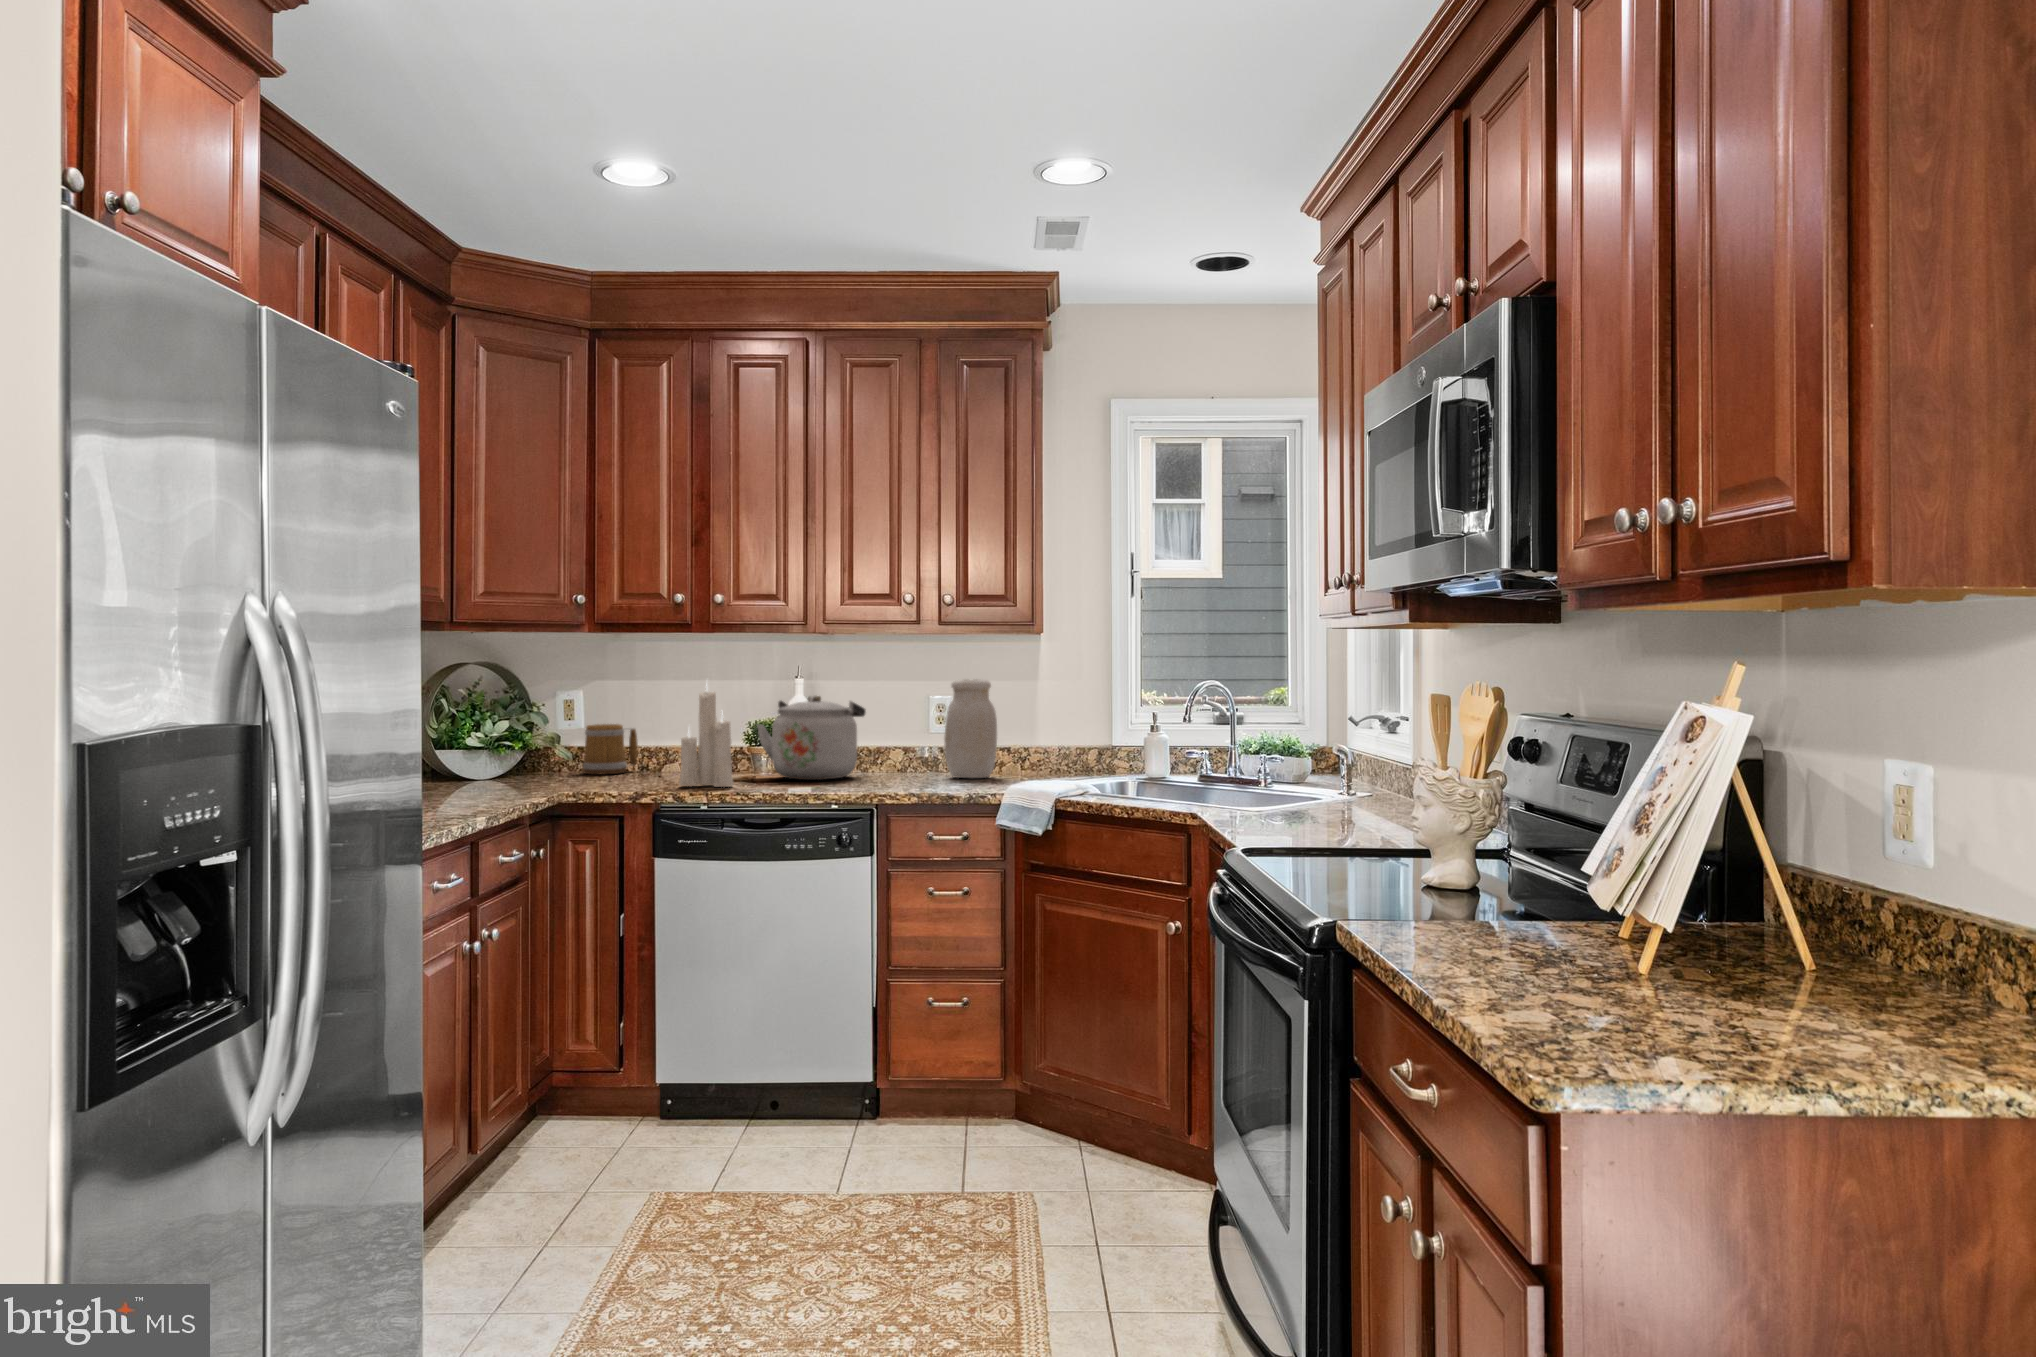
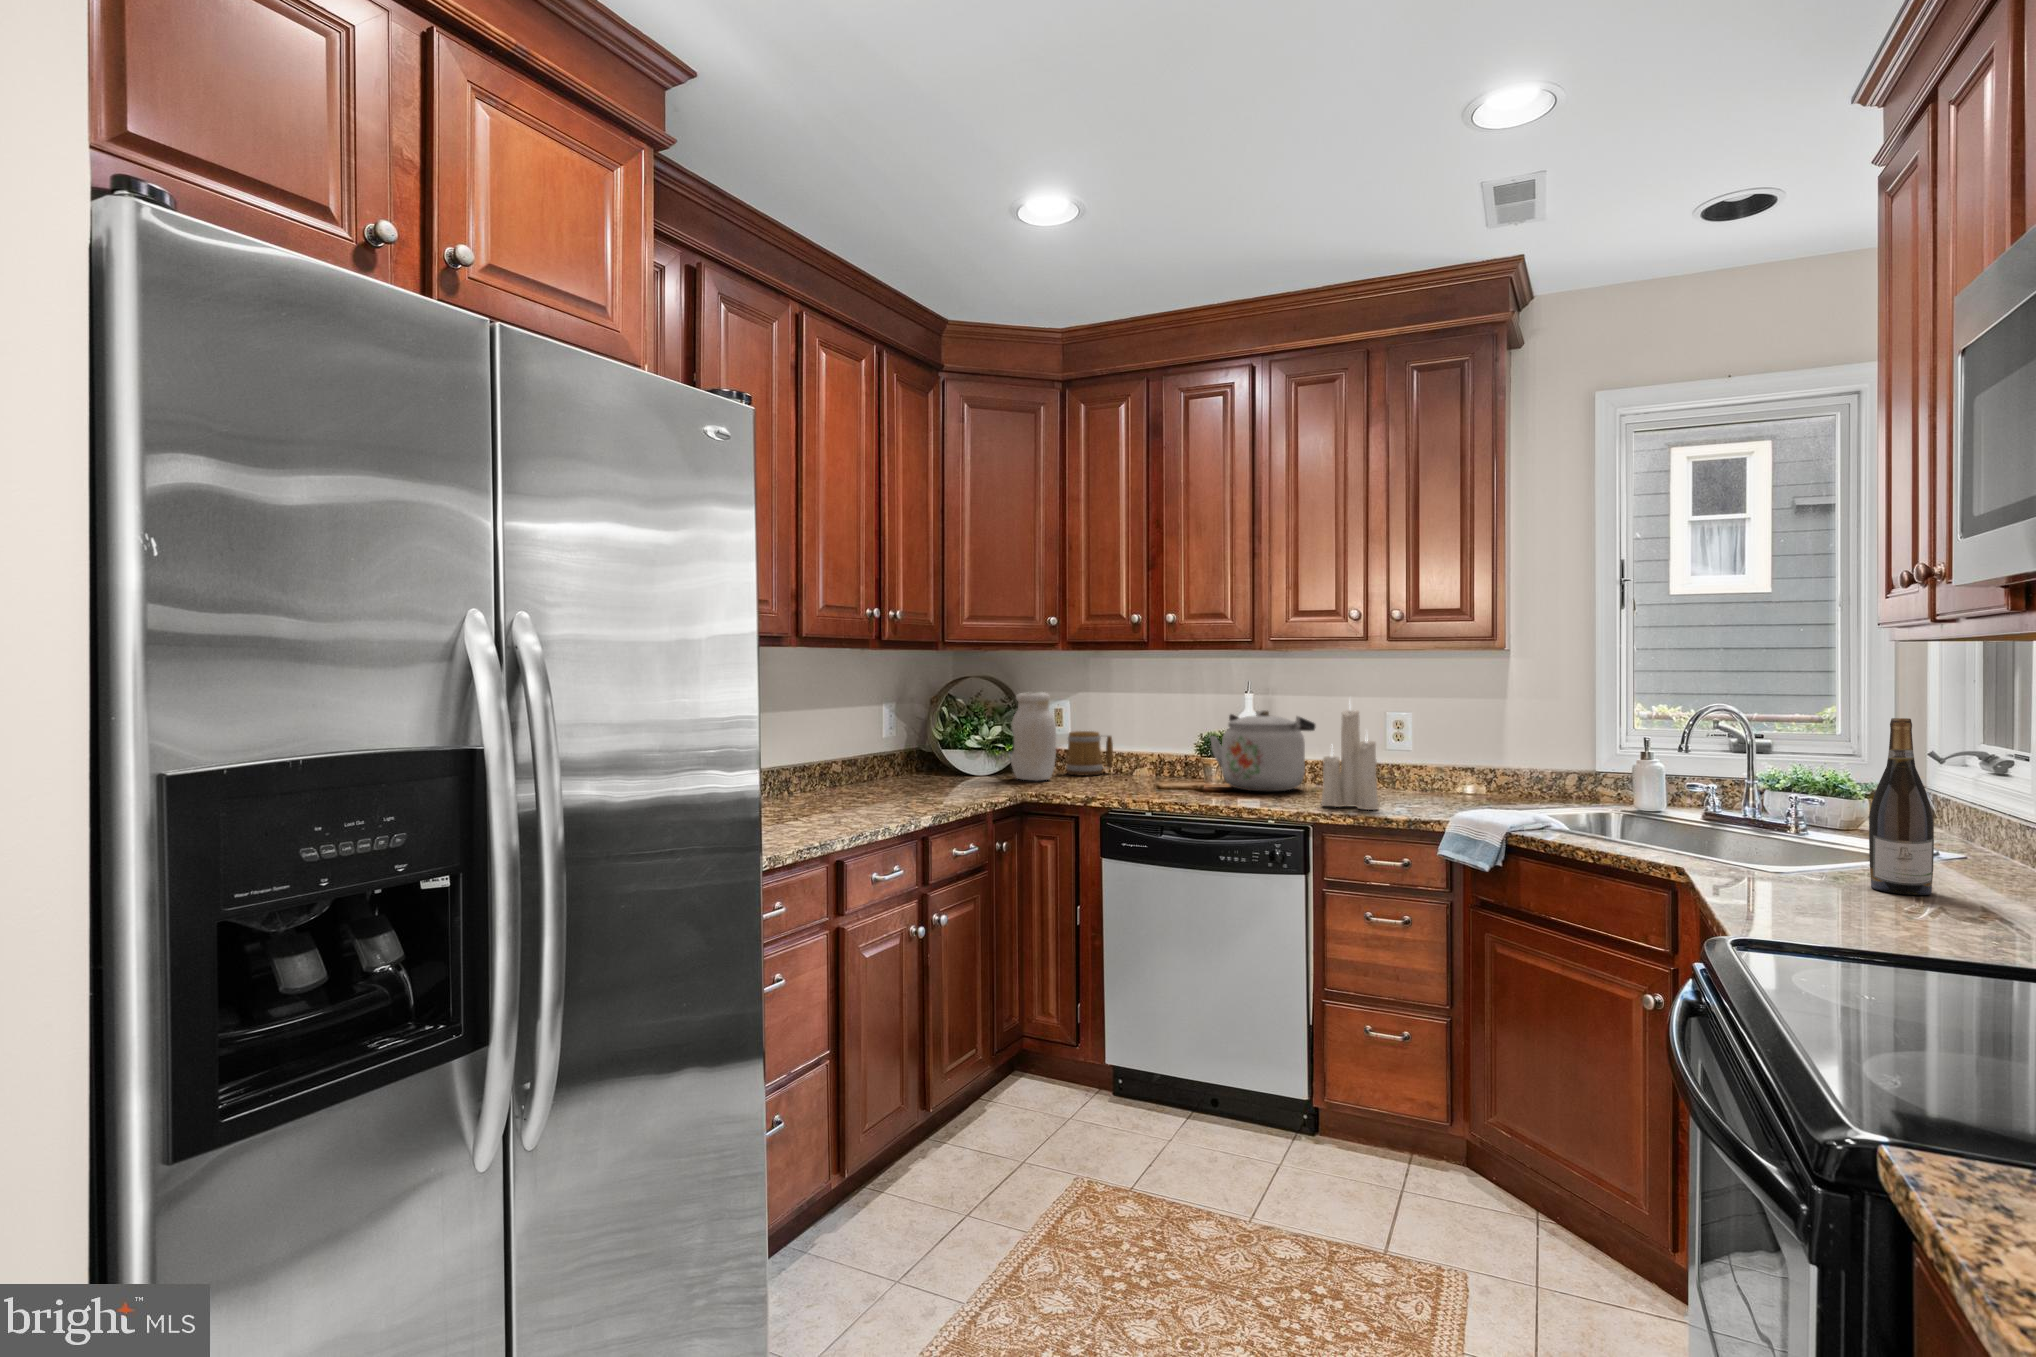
jar: present [944,679,997,778] -> present [1011,692,1056,780]
candle: present [679,687,734,787] -> present [1321,705,1379,810]
wine bottle: none [1316,688,1354,819] -> present [1869,718,1934,895]

